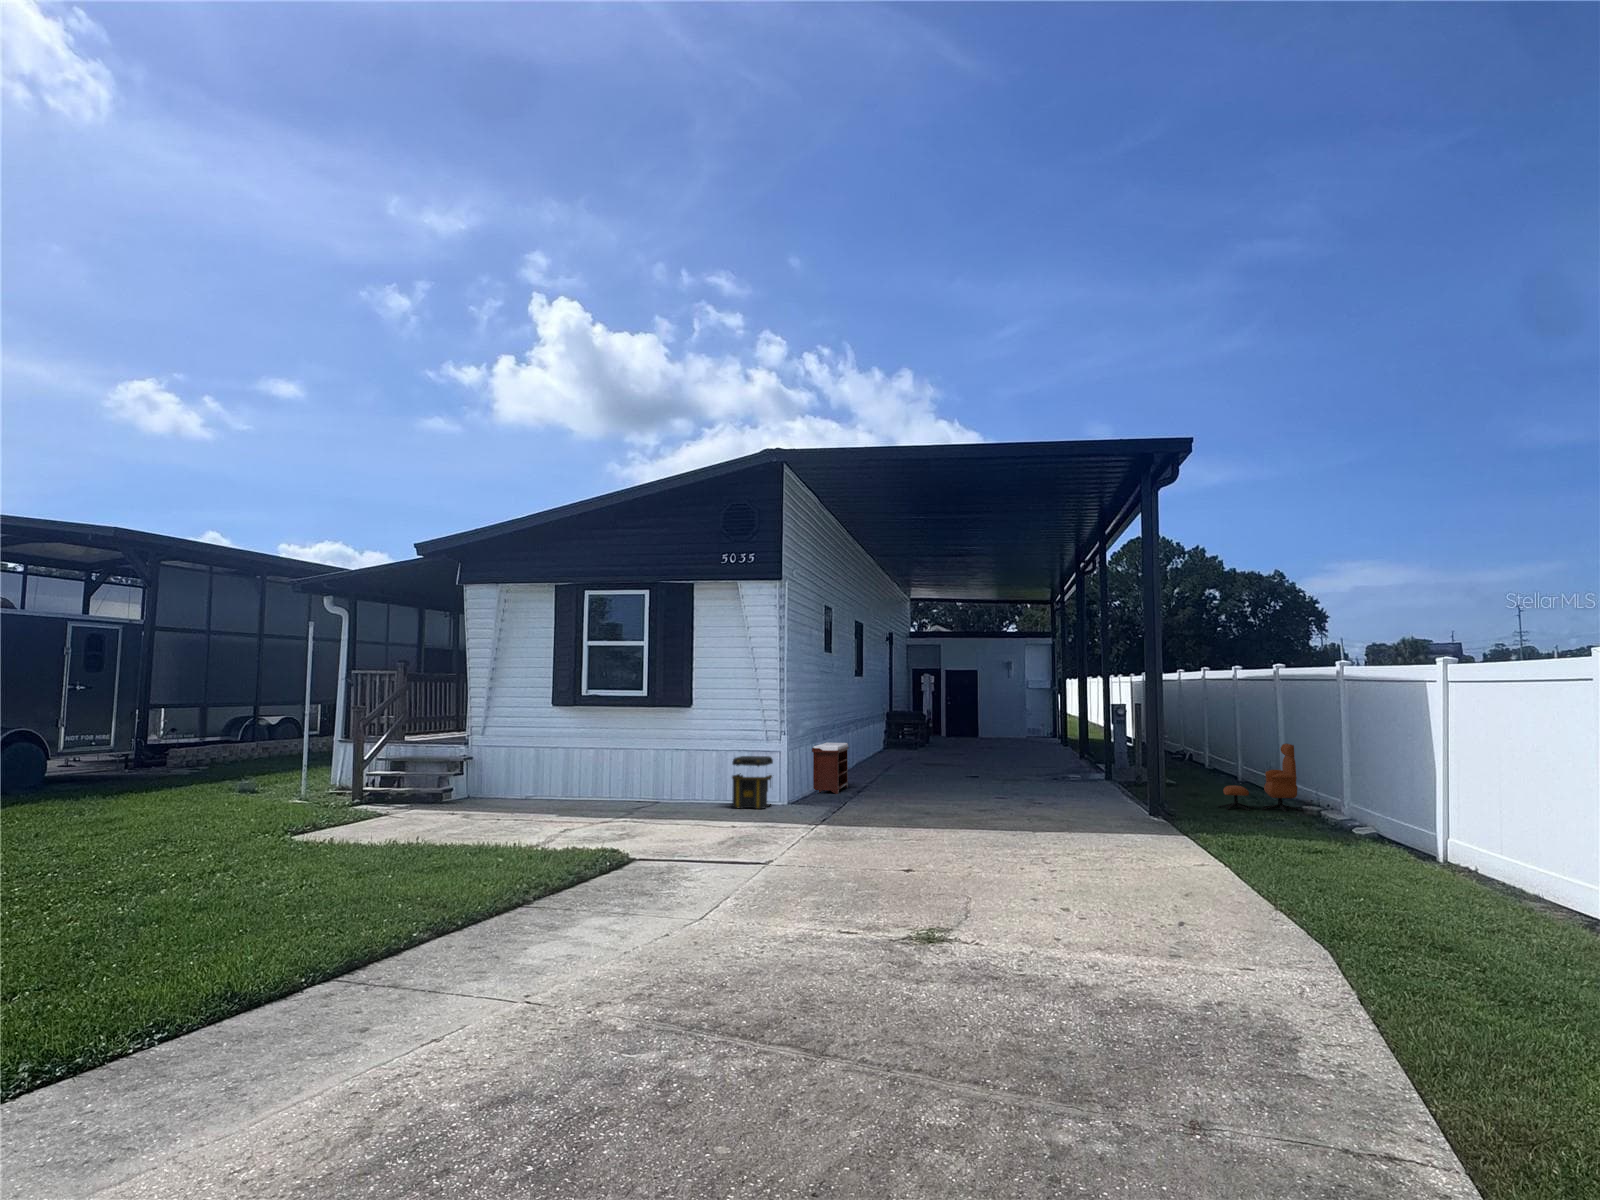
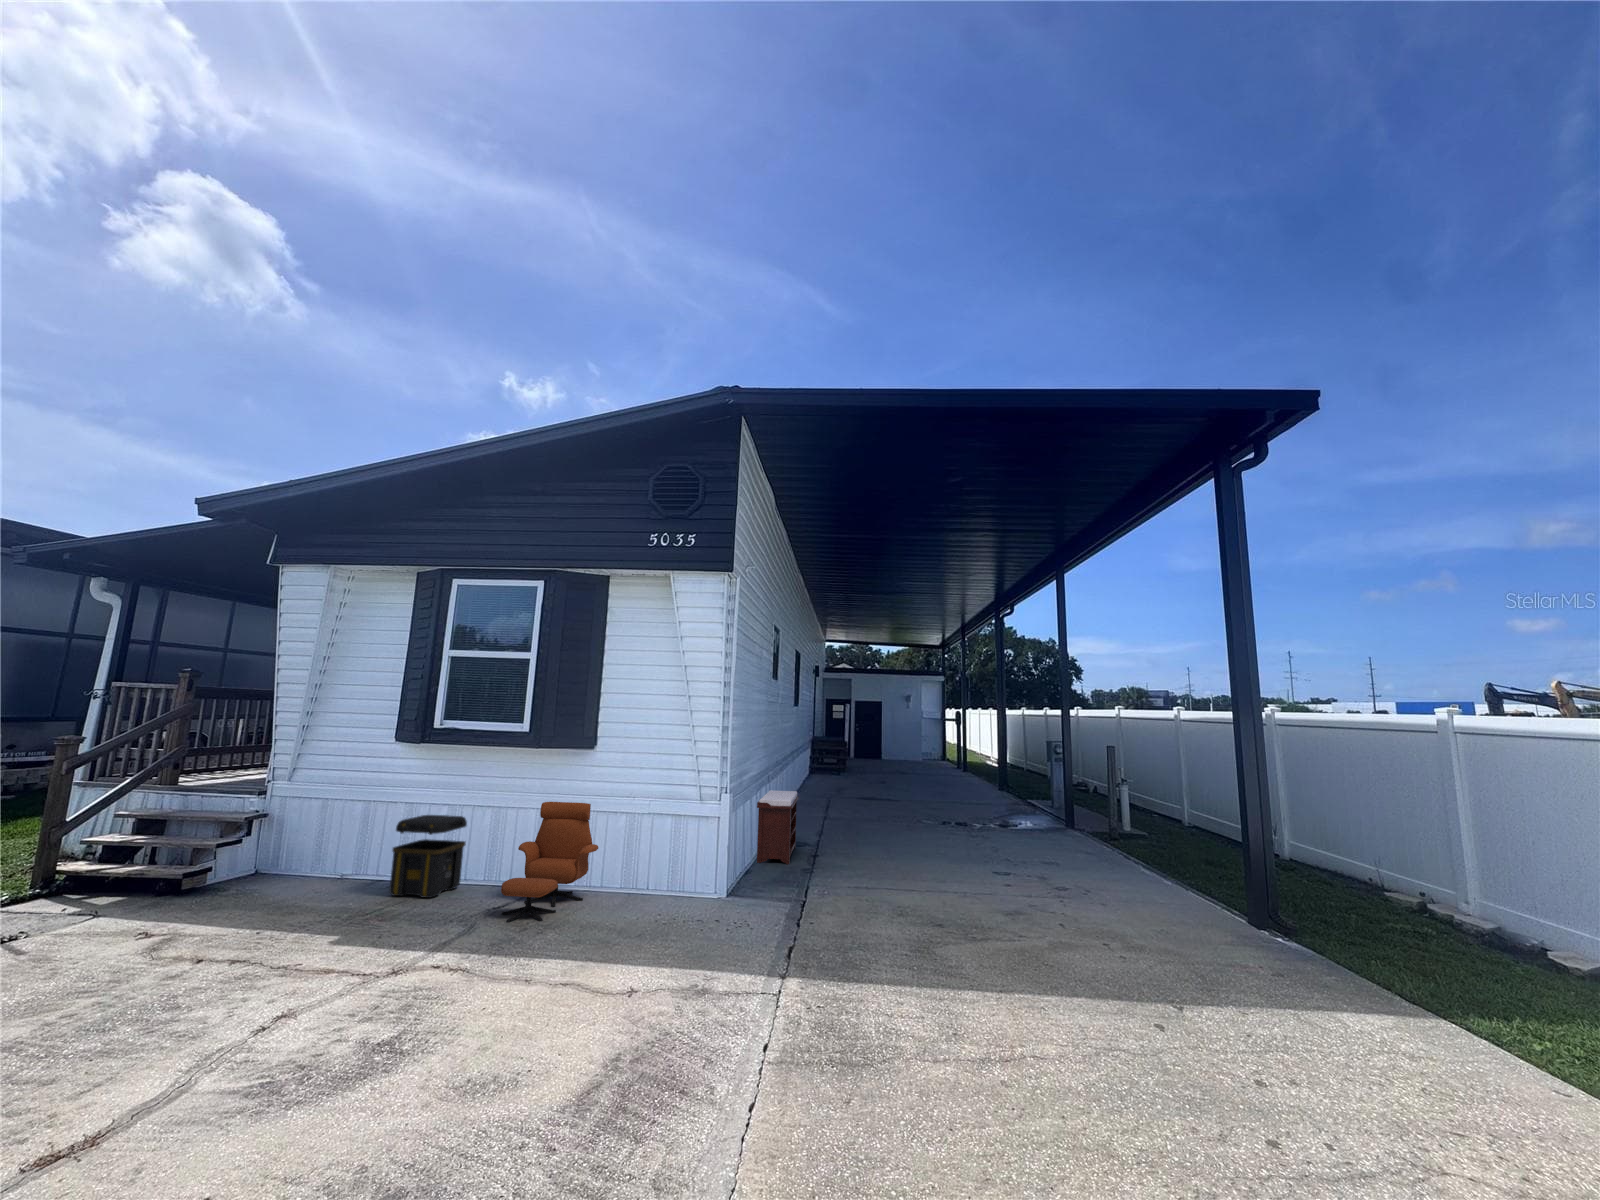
lounge chair: present [1218,744,1303,812] -> present [501,802,598,922]
toolbox: present [732,756,773,809] -> present [389,815,467,898]

